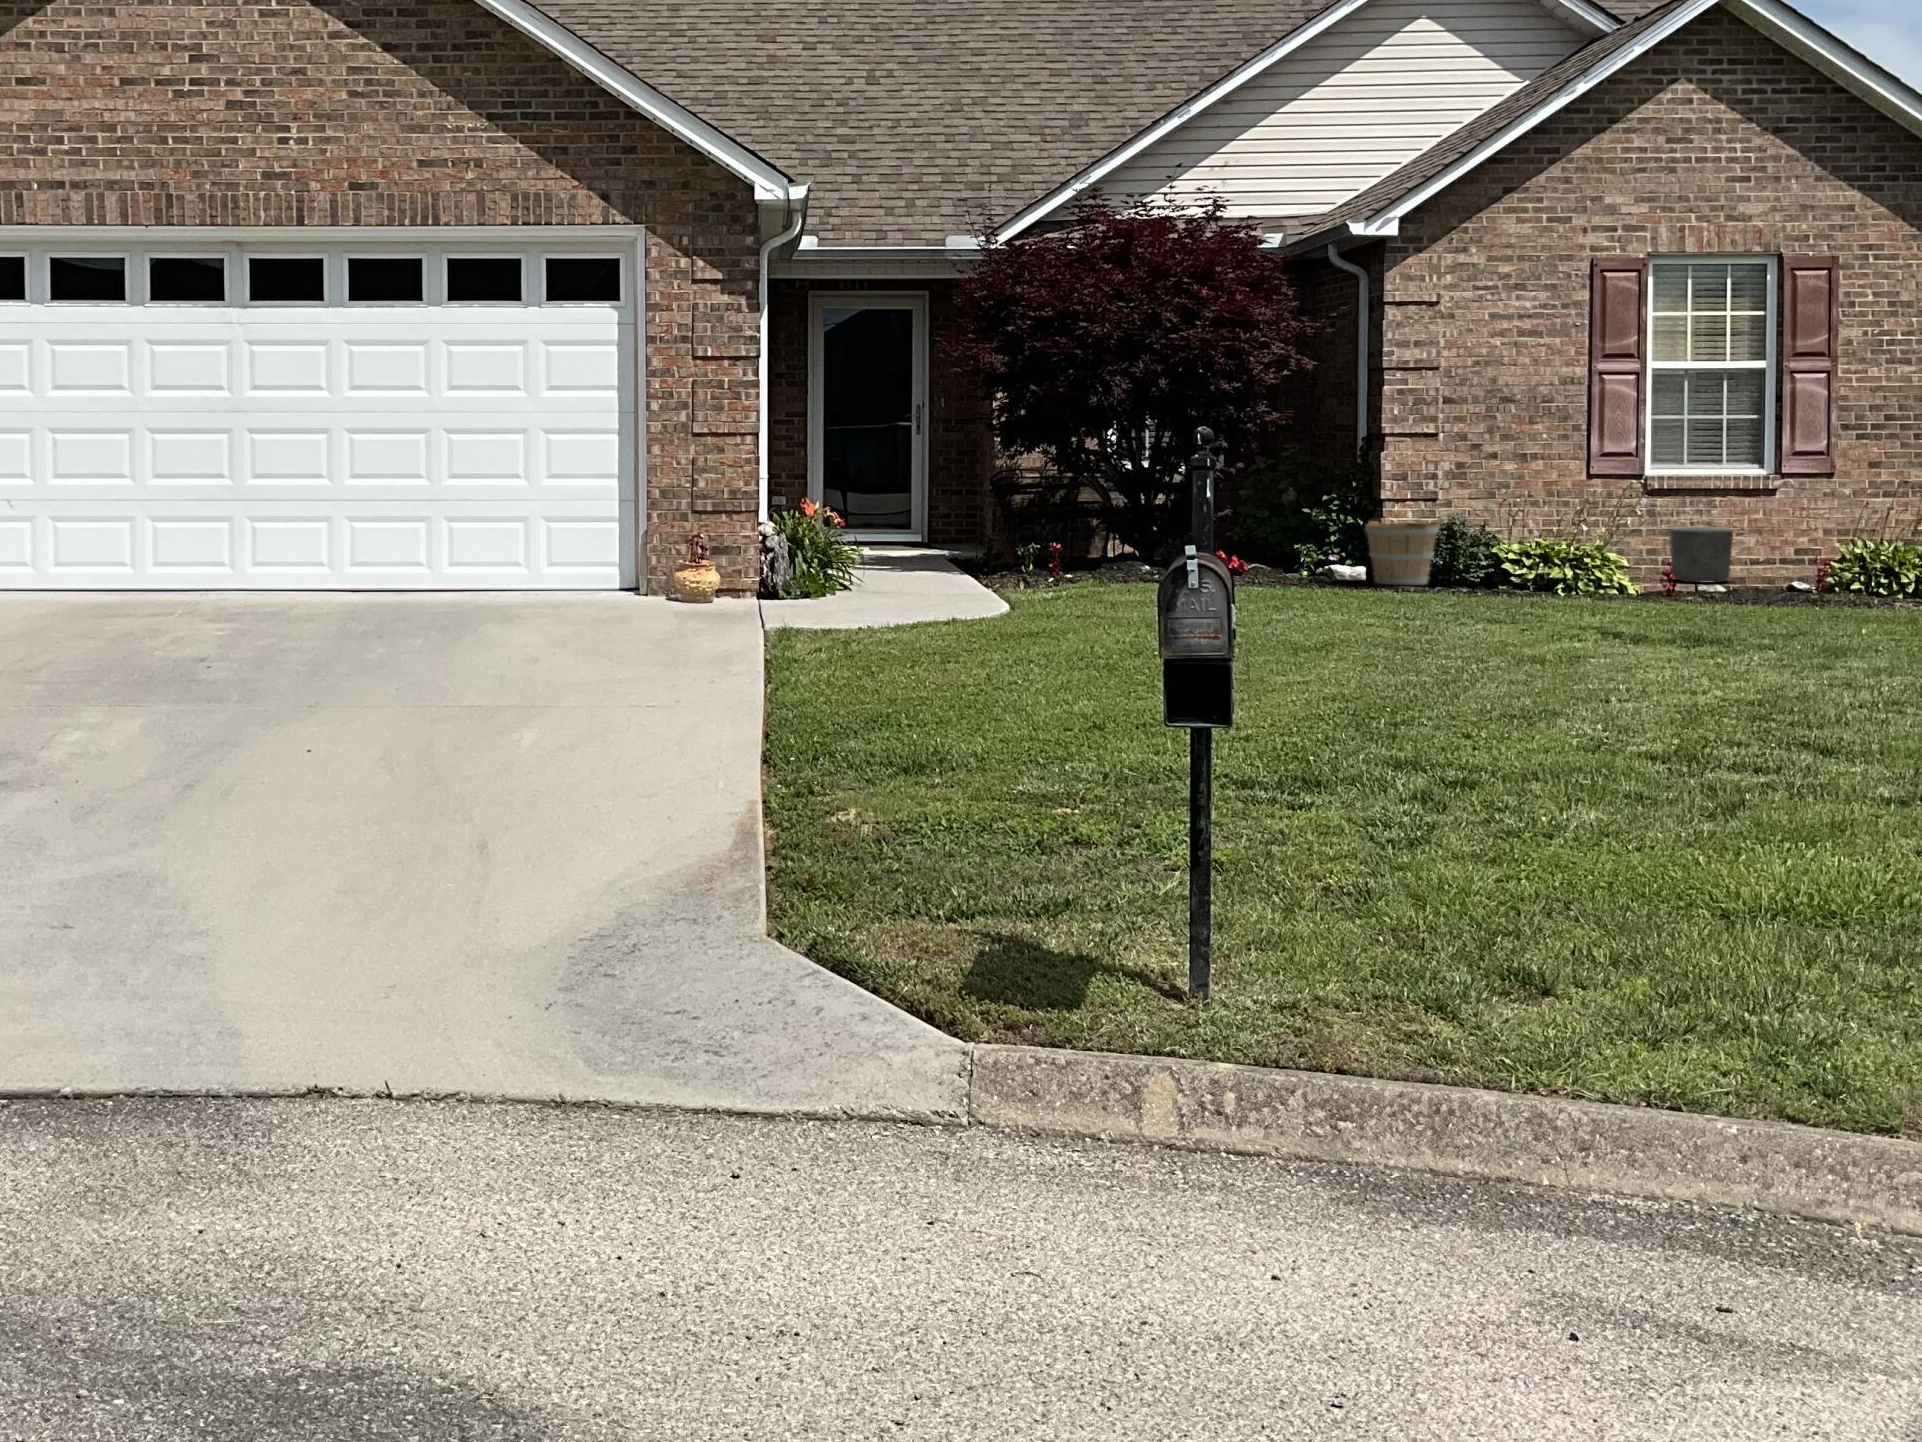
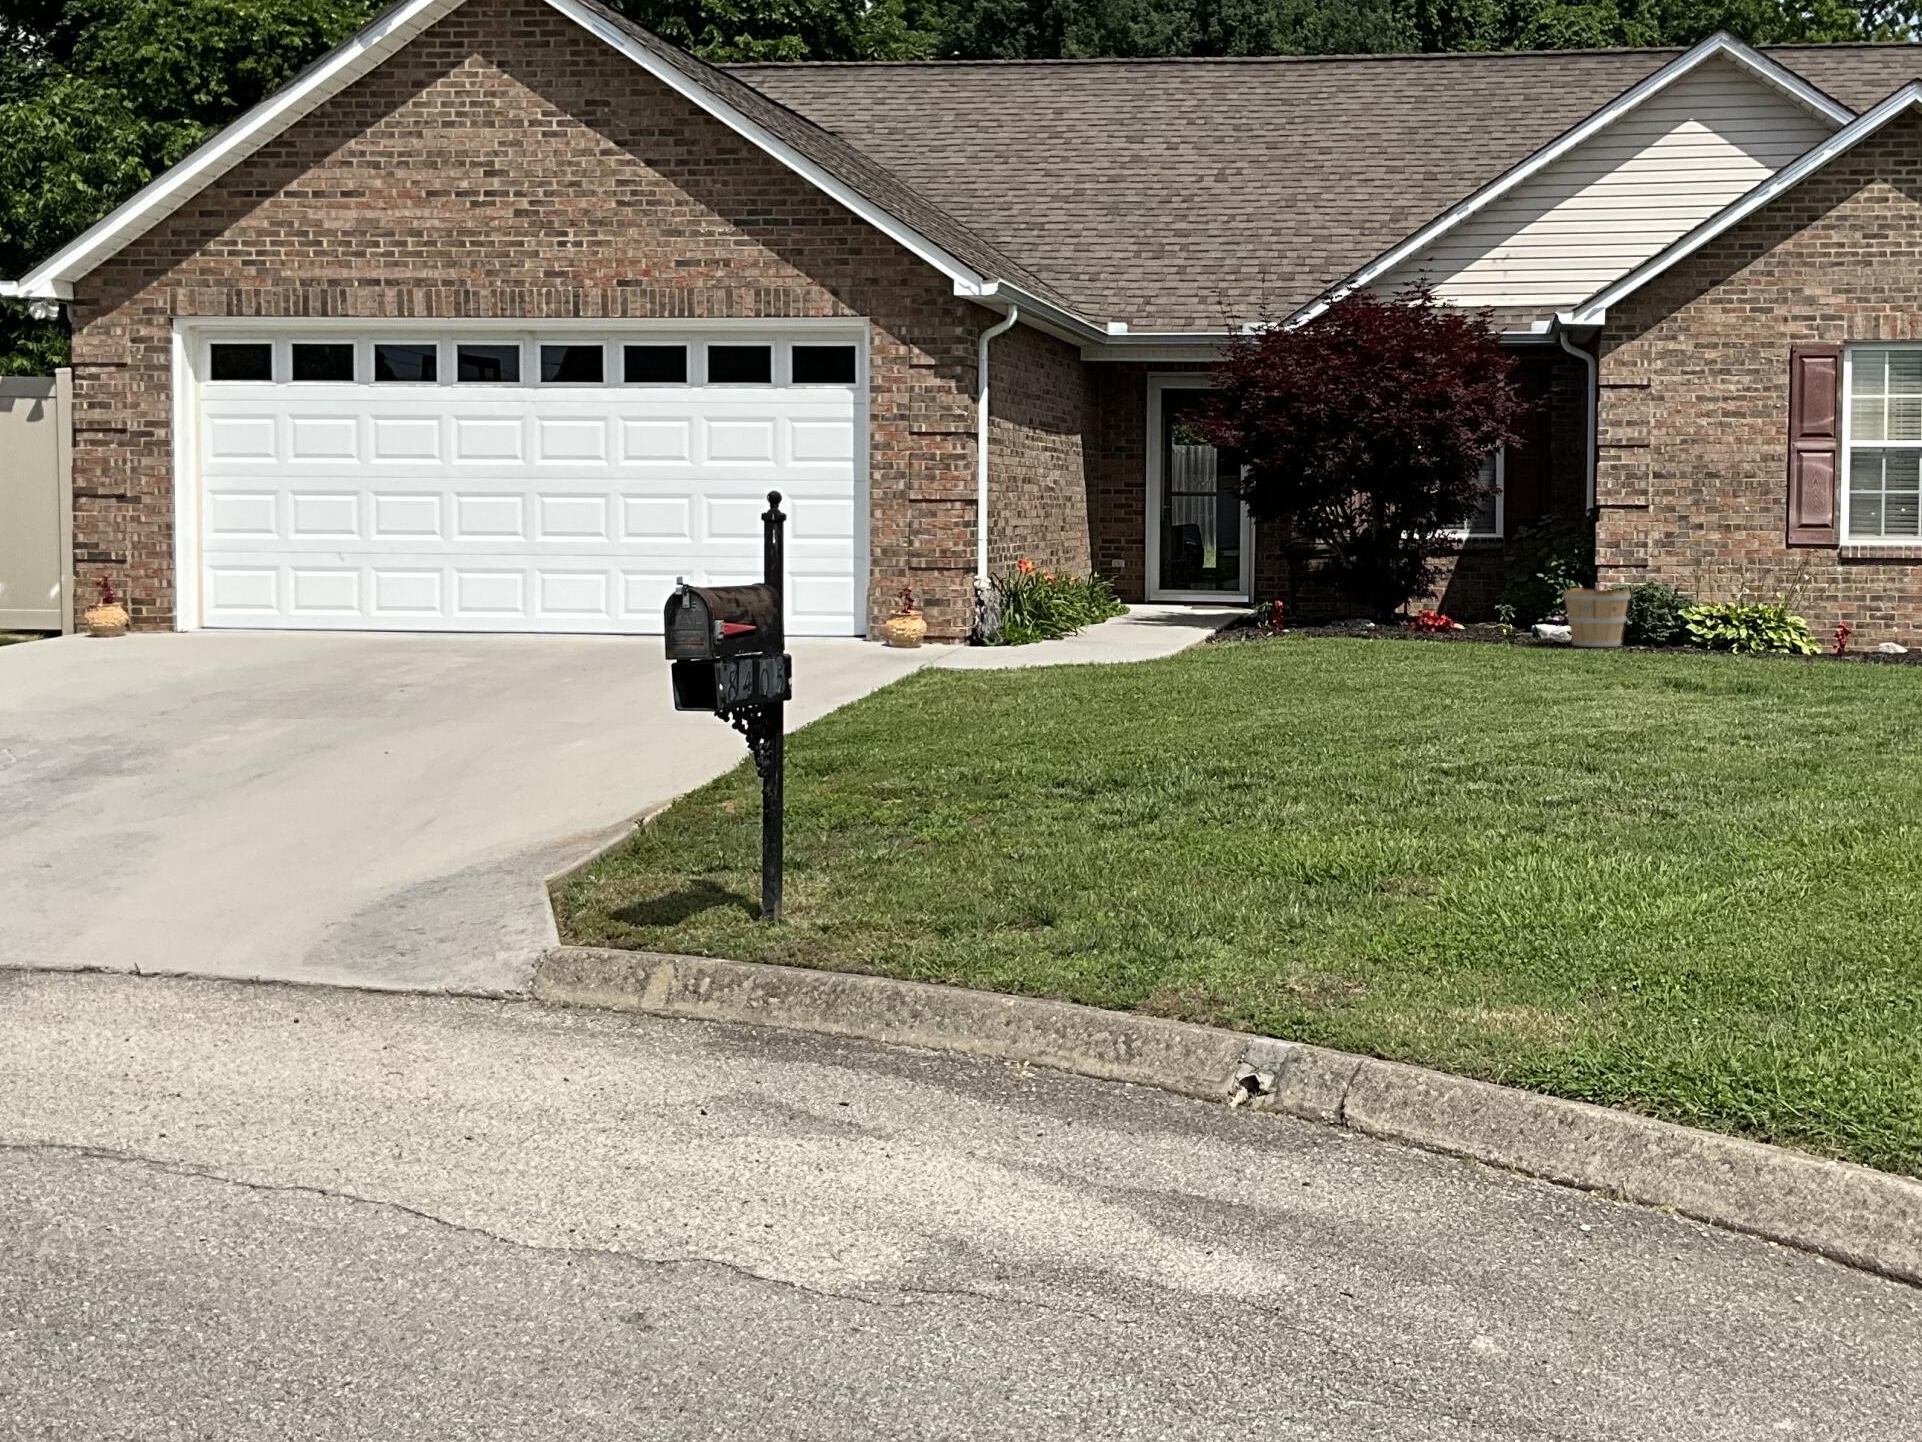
planter: present [1670,527,1733,583] -> none [1856,597,1913,649]

